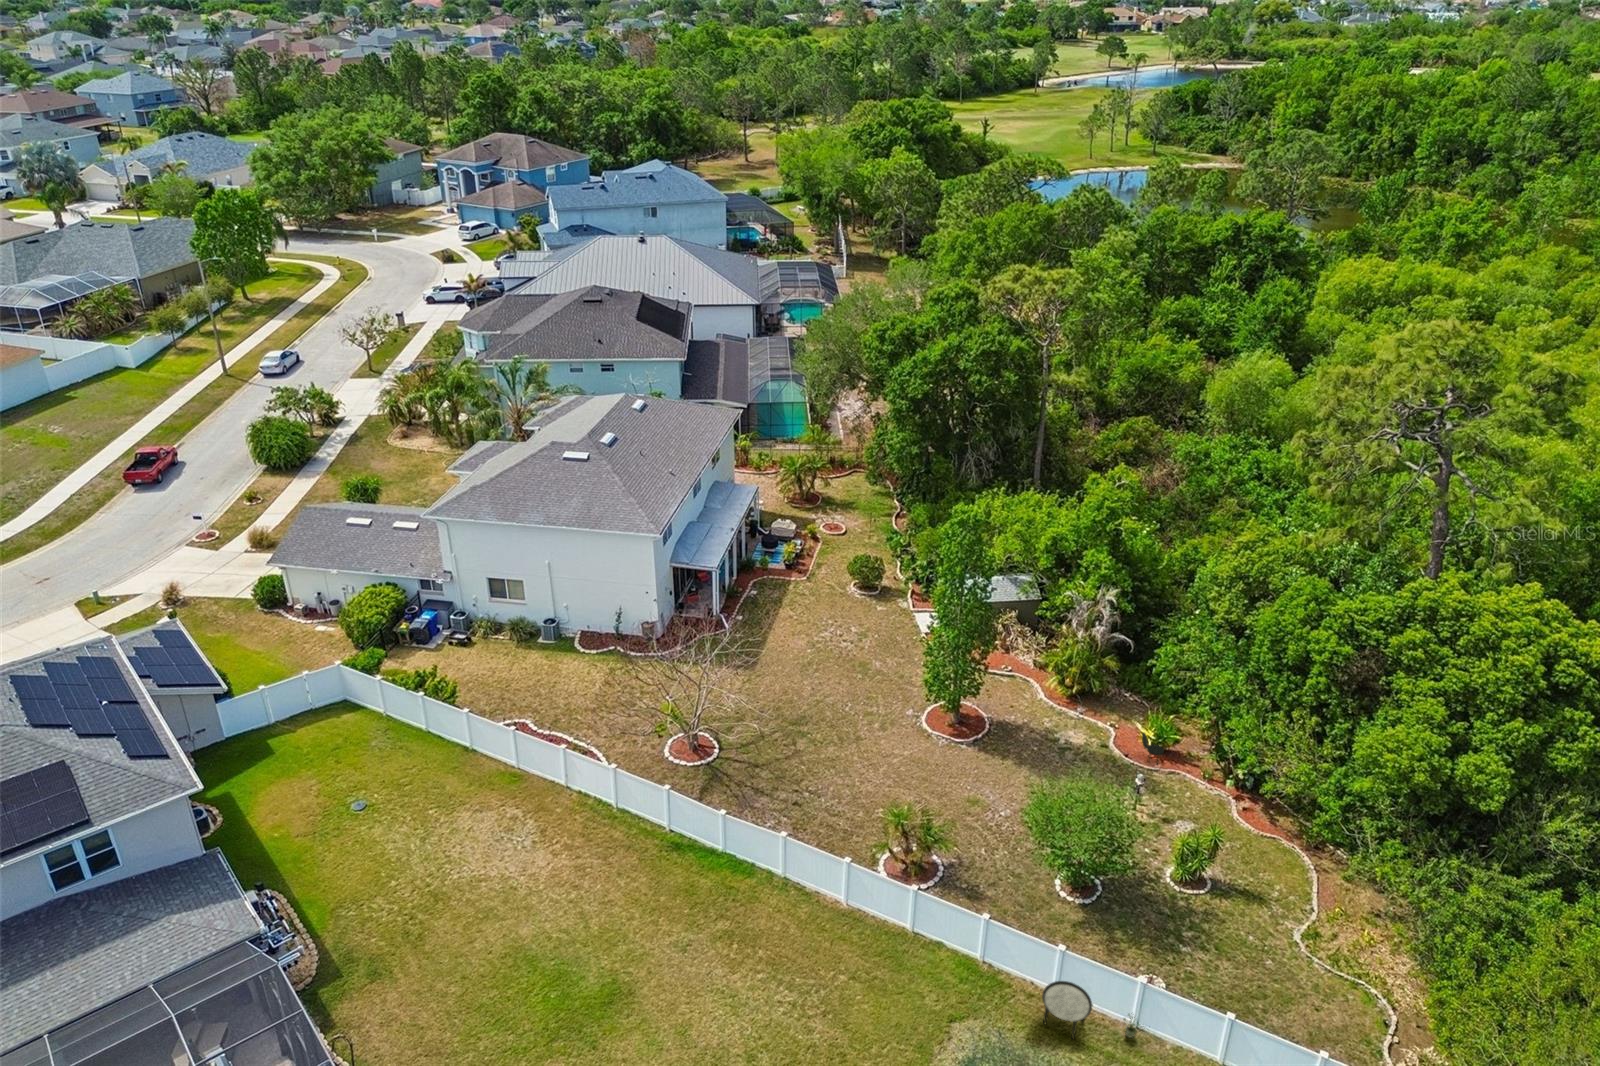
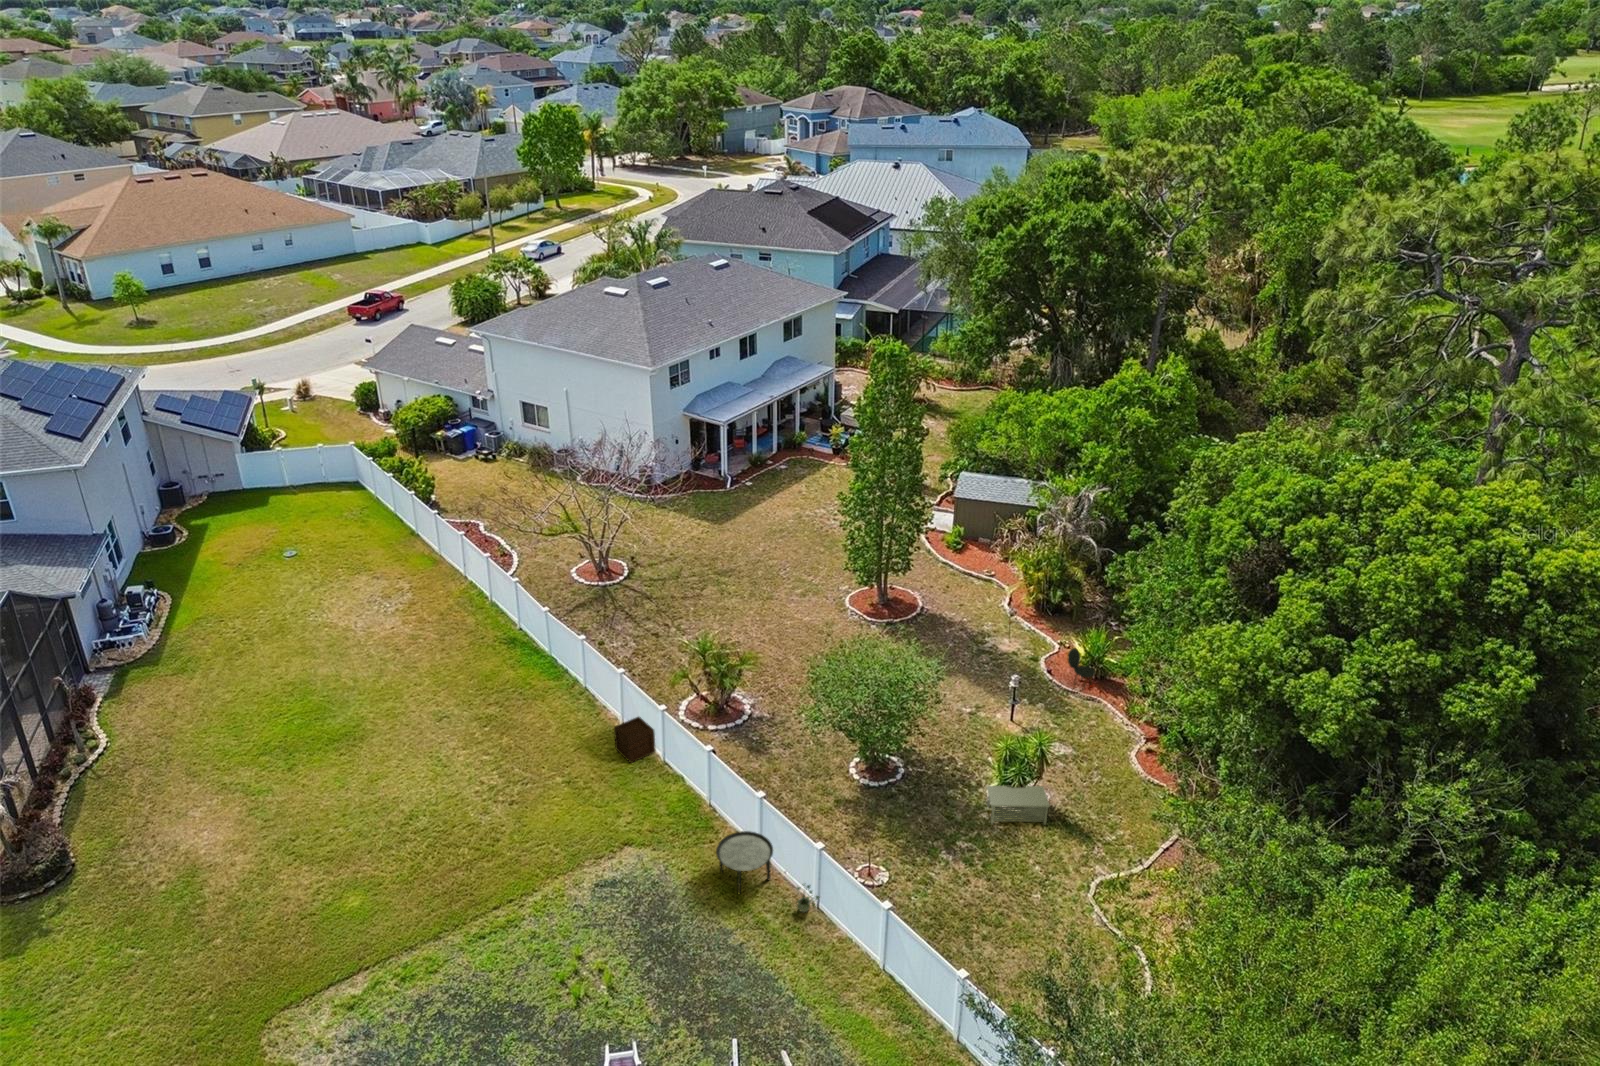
storage bench: none [1176,866,1231,909] -> present [987,786,1050,824]
wooden crate: none [865,898,901,945] -> present [614,717,656,763]

